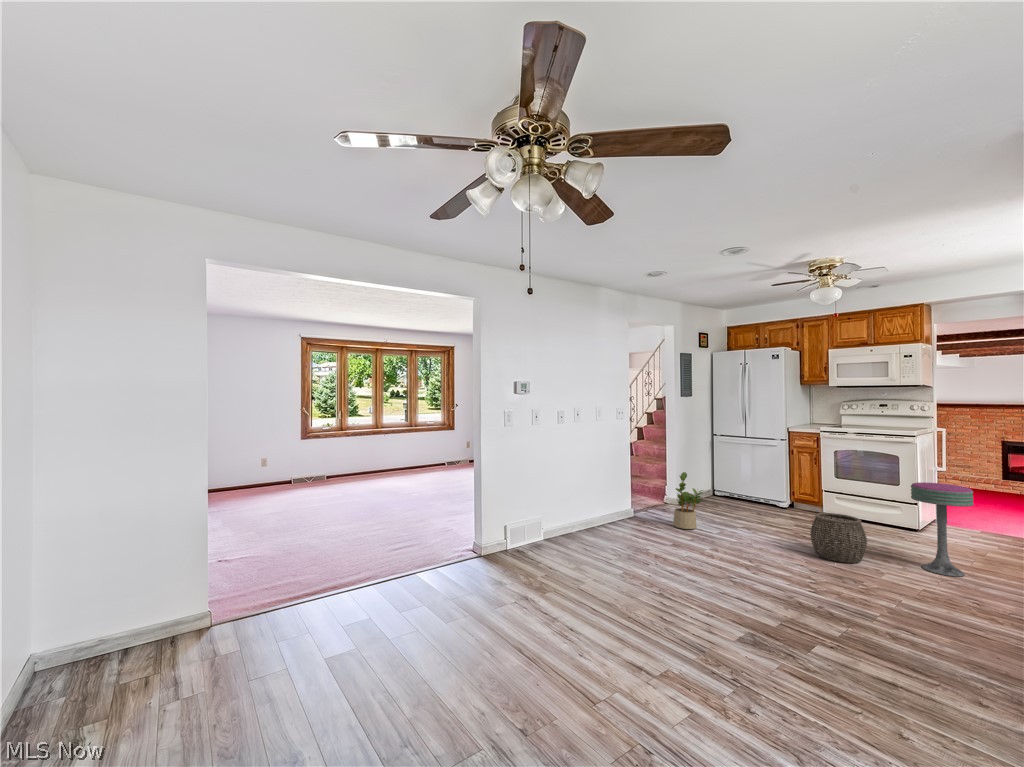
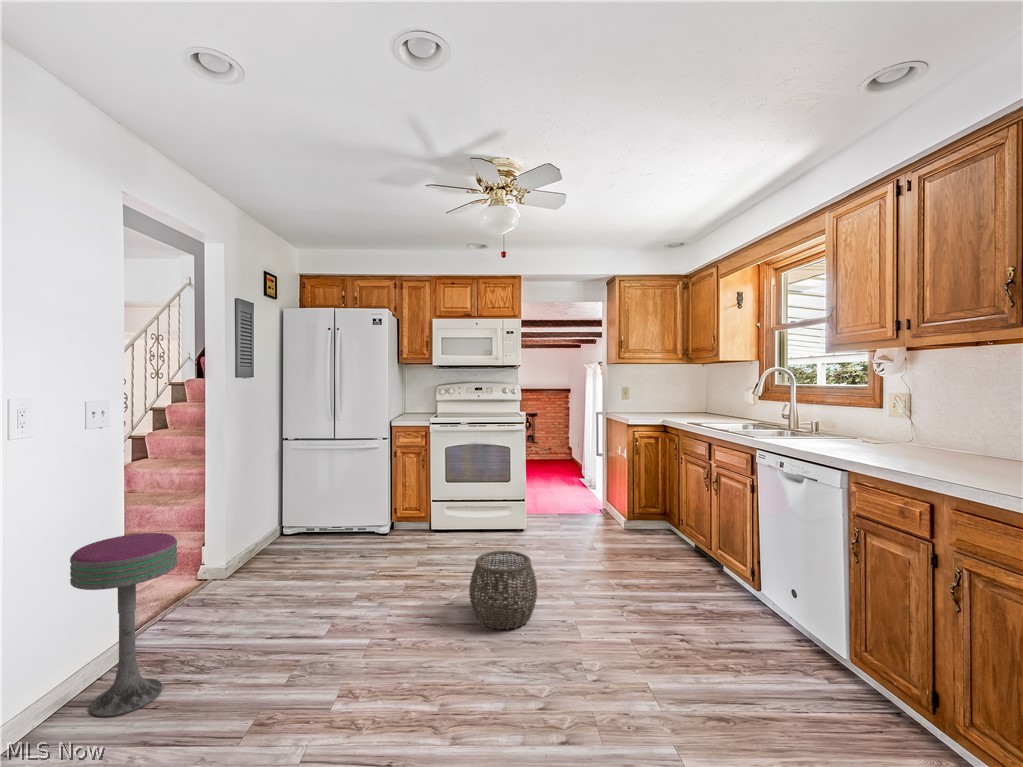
potted plant: present [673,472,703,529] -> none [236,533,298,648]
bar stool: present [911,482,974,577] -> present [70,533,177,717]

